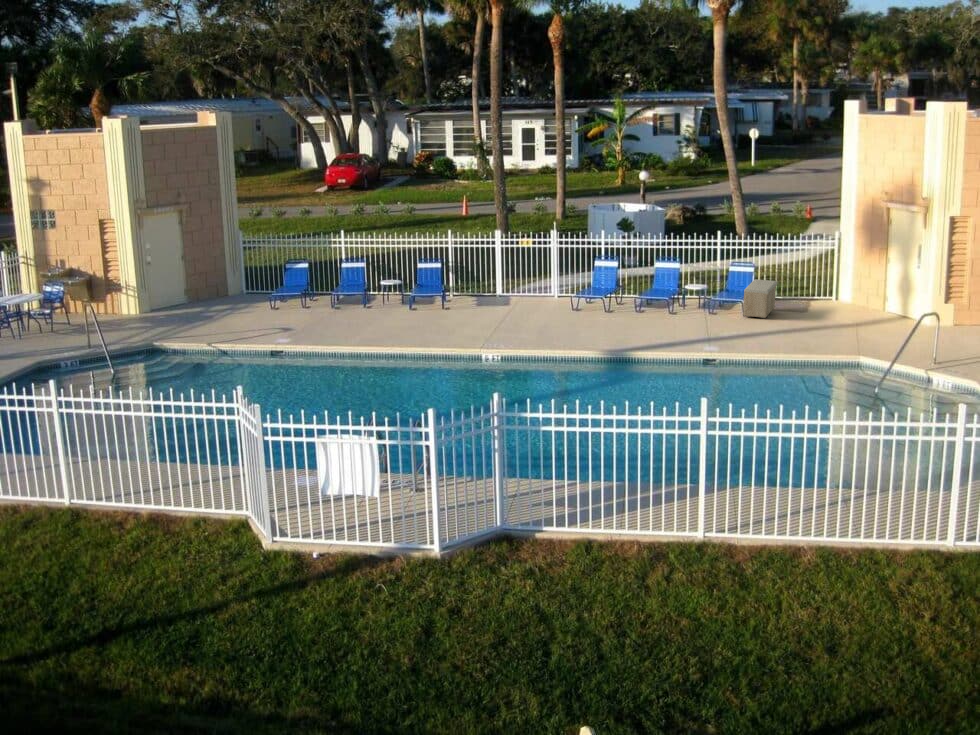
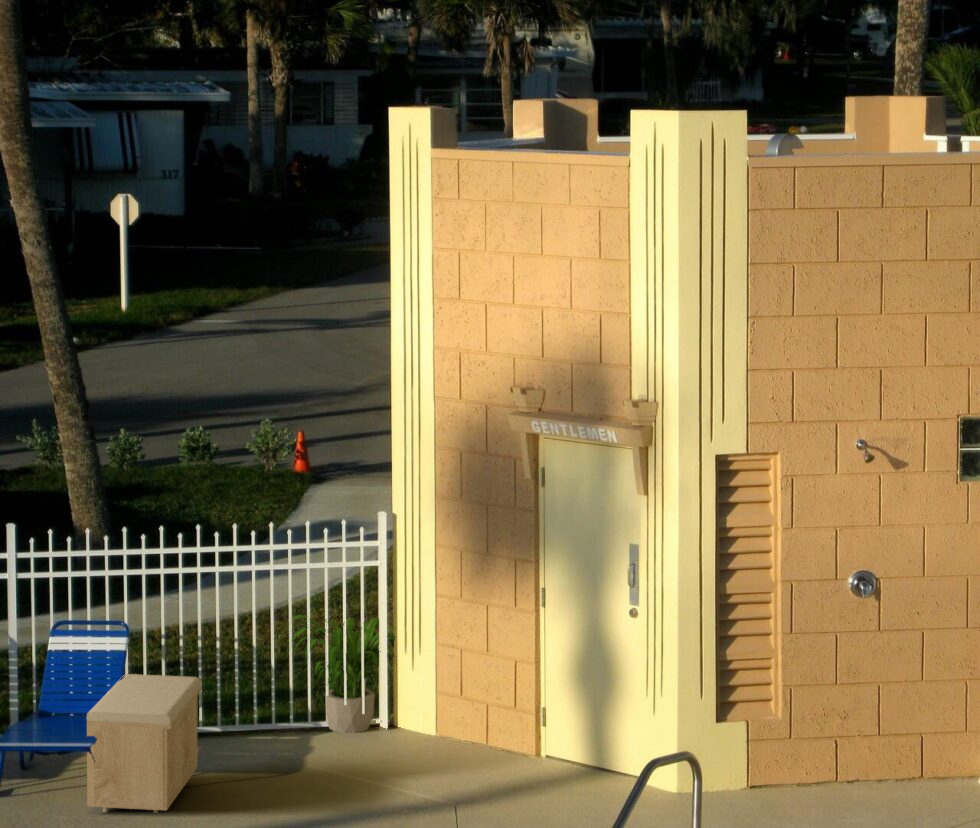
potted plant: none [802,264,845,301] -> present [283,615,395,733]

